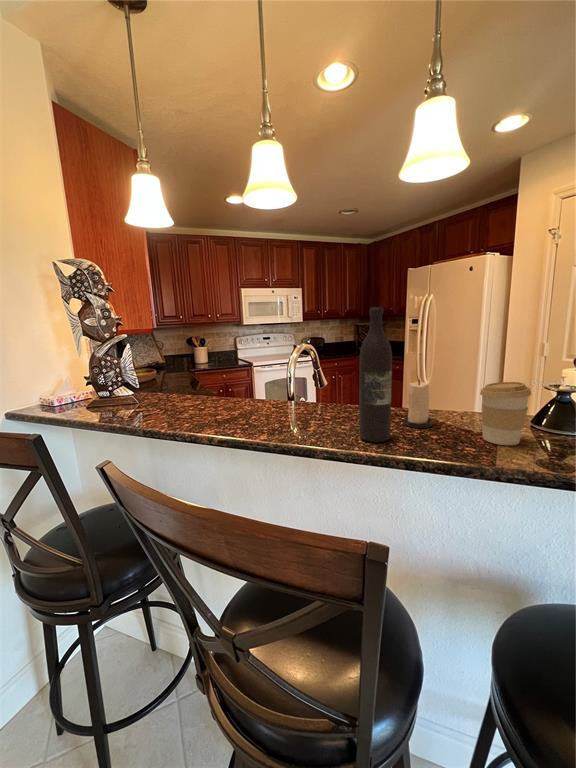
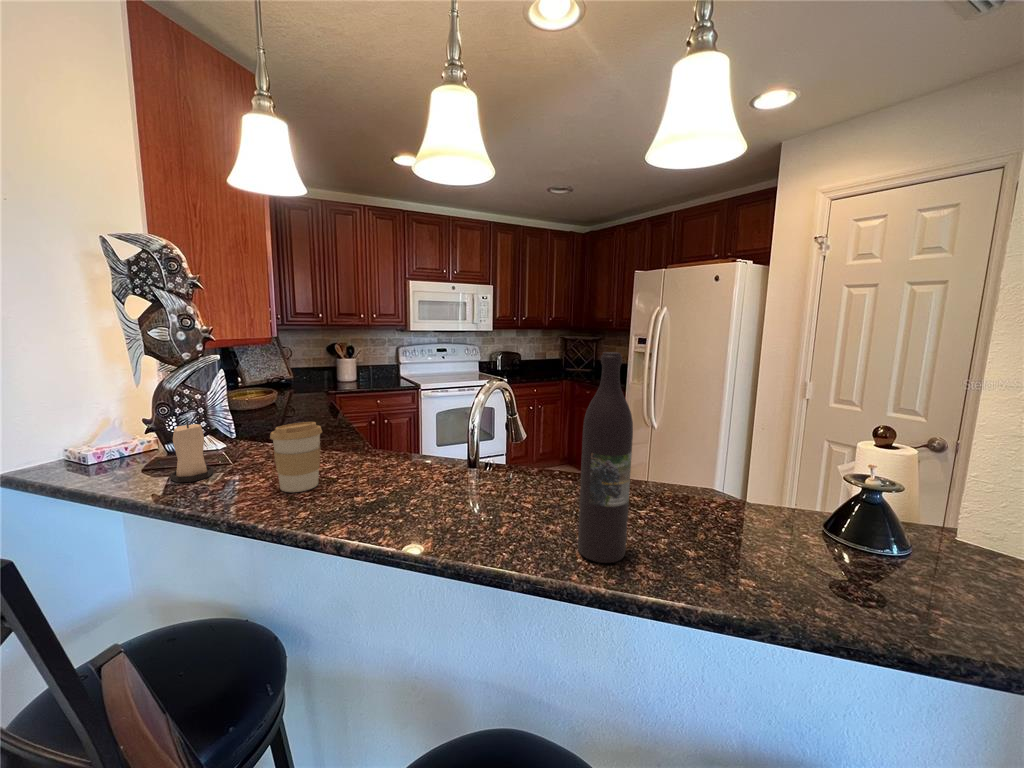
candle: present [403,380,433,428] -> present [170,421,213,483]
coffee cup: present [480,382,531,445] -> present [270,422,322,492]

